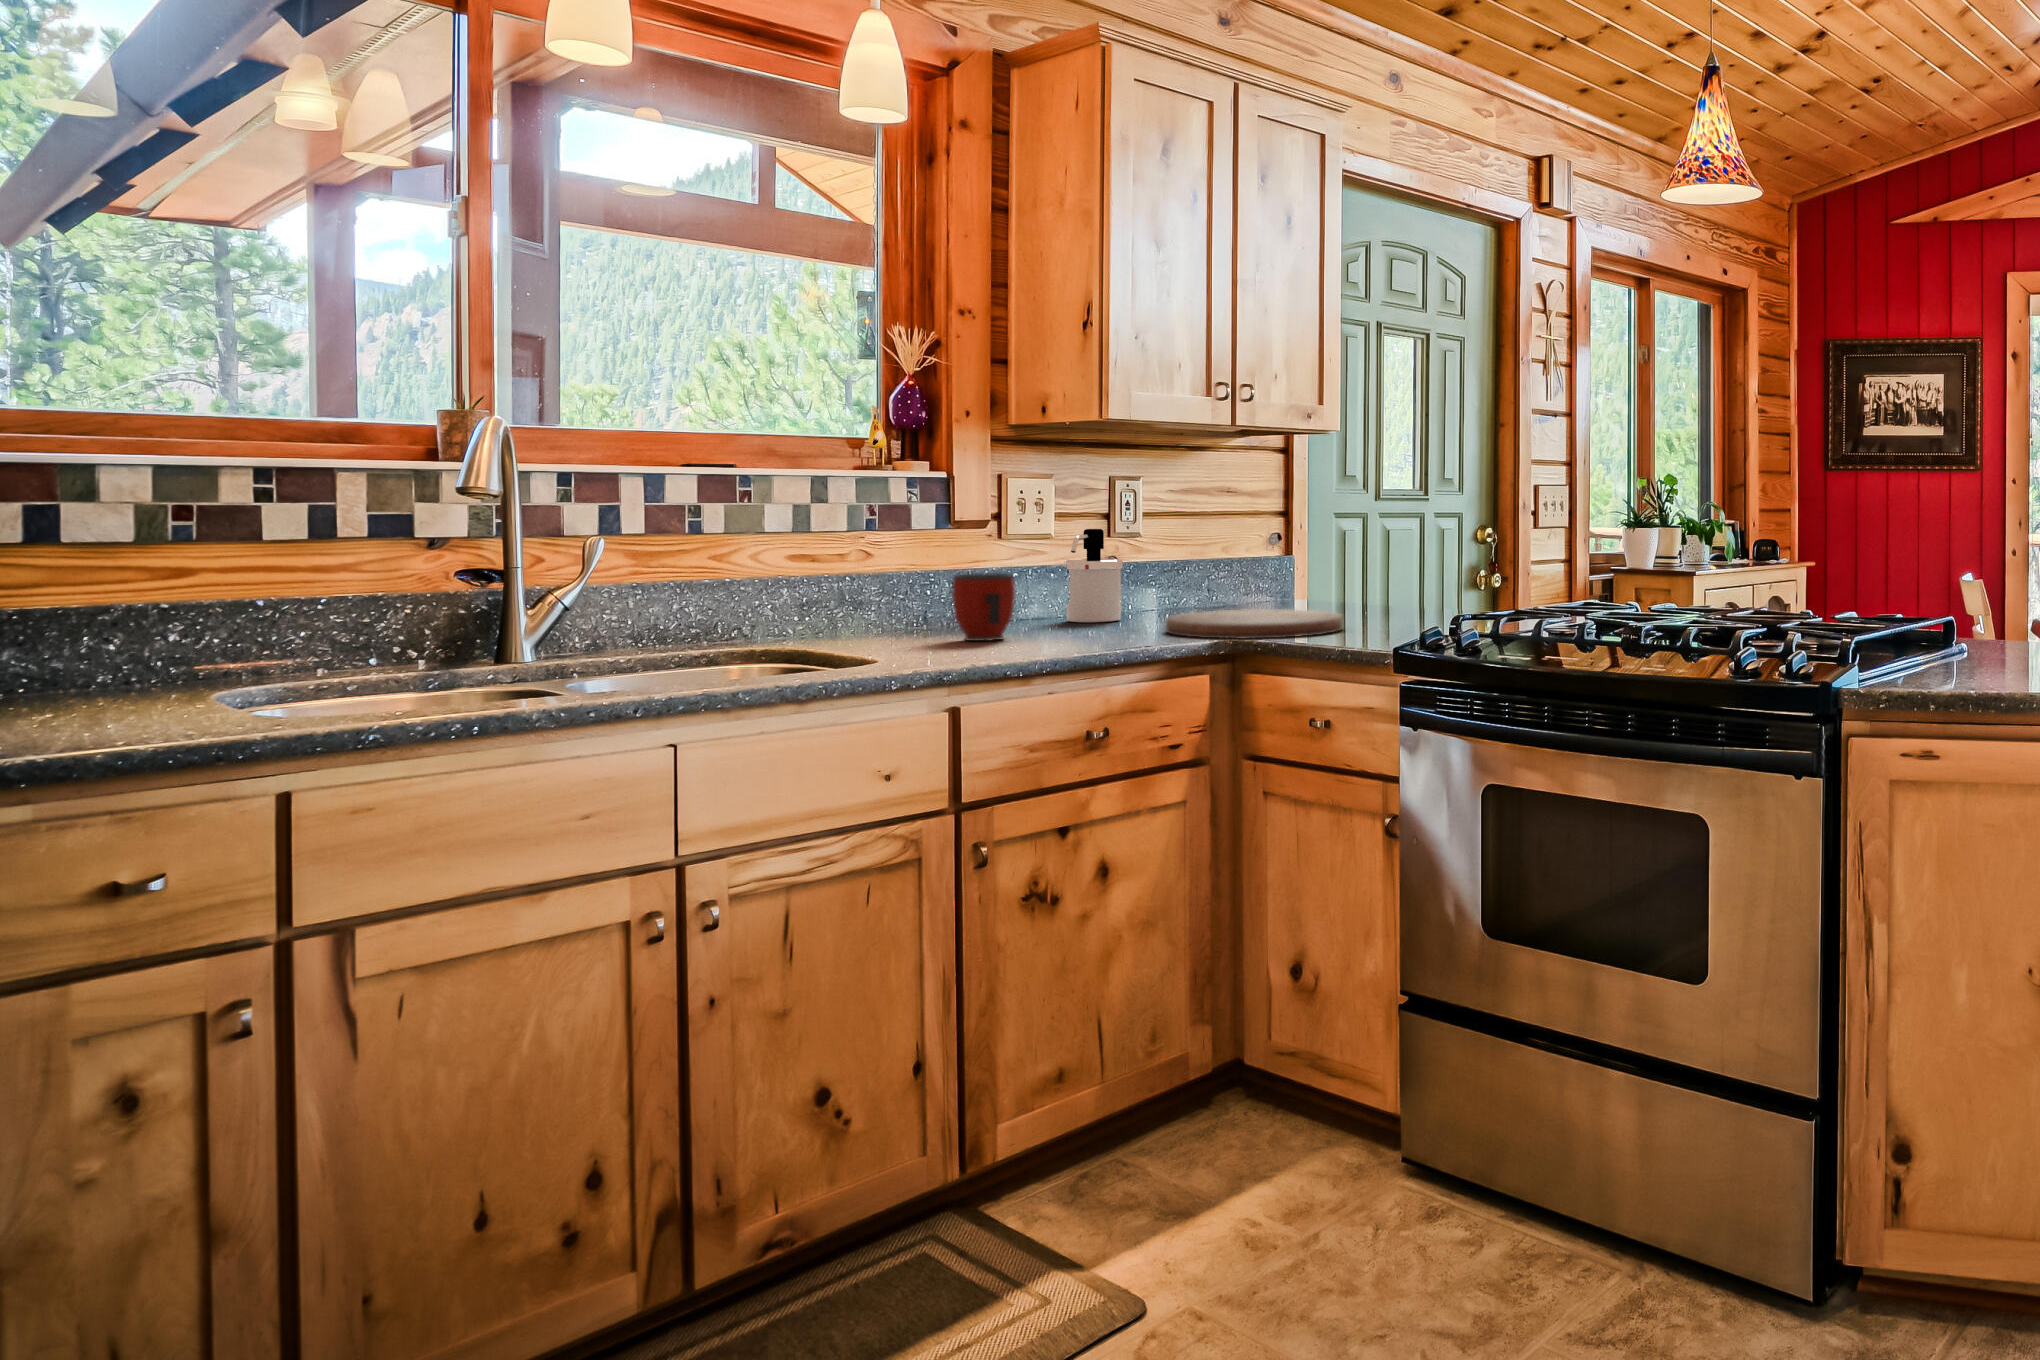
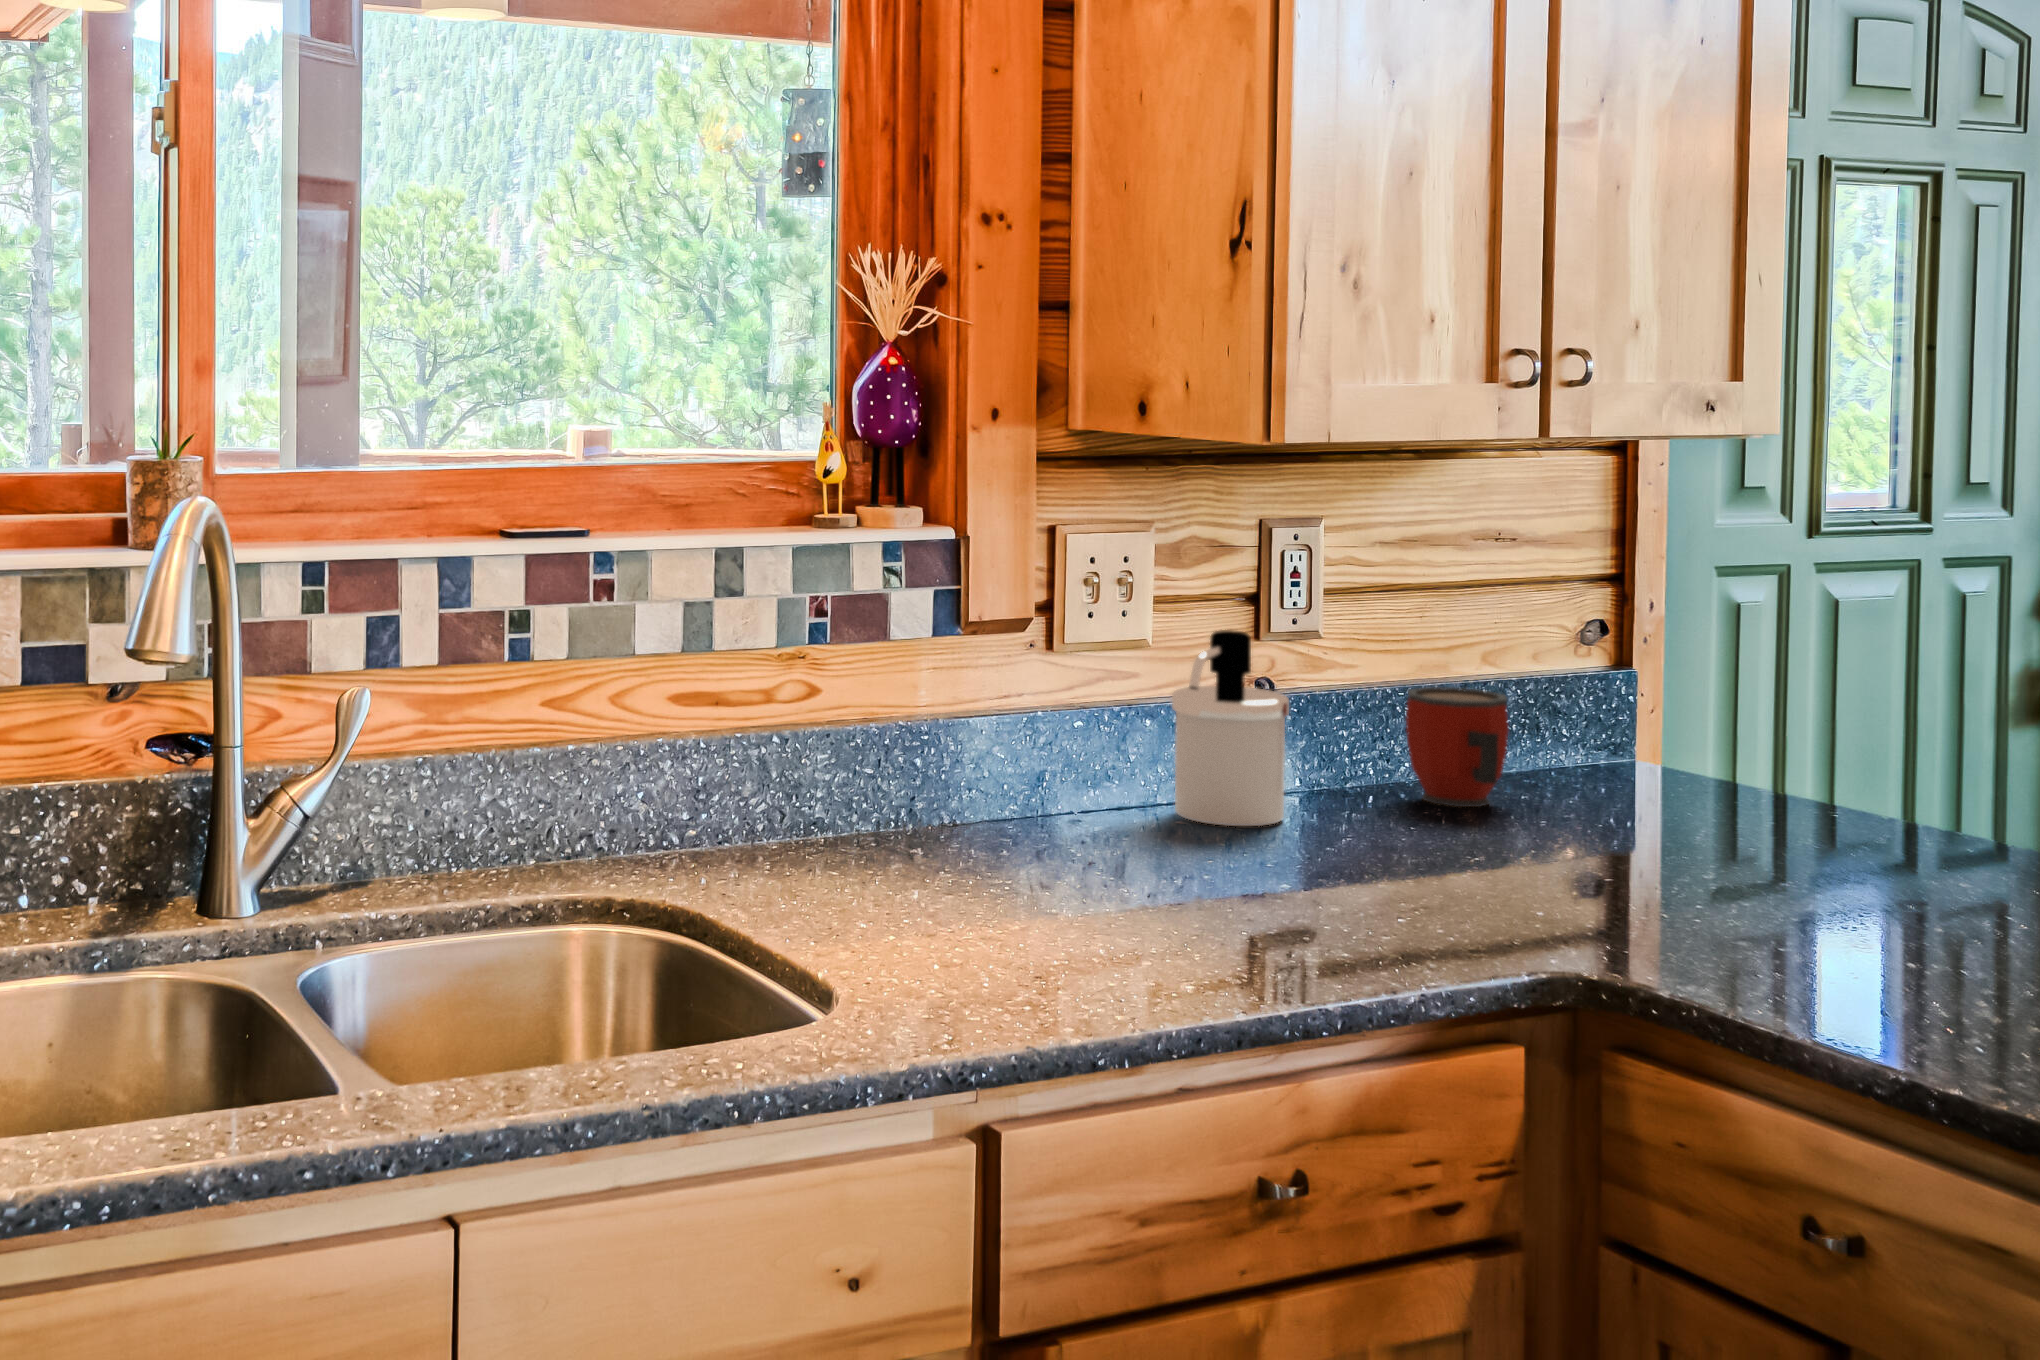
mug: present [952,573,1015,641] -> present [1406,687,1509,807]
cutting board: present [1166,609,1342,639] -> none [1399,839,1825,965]

